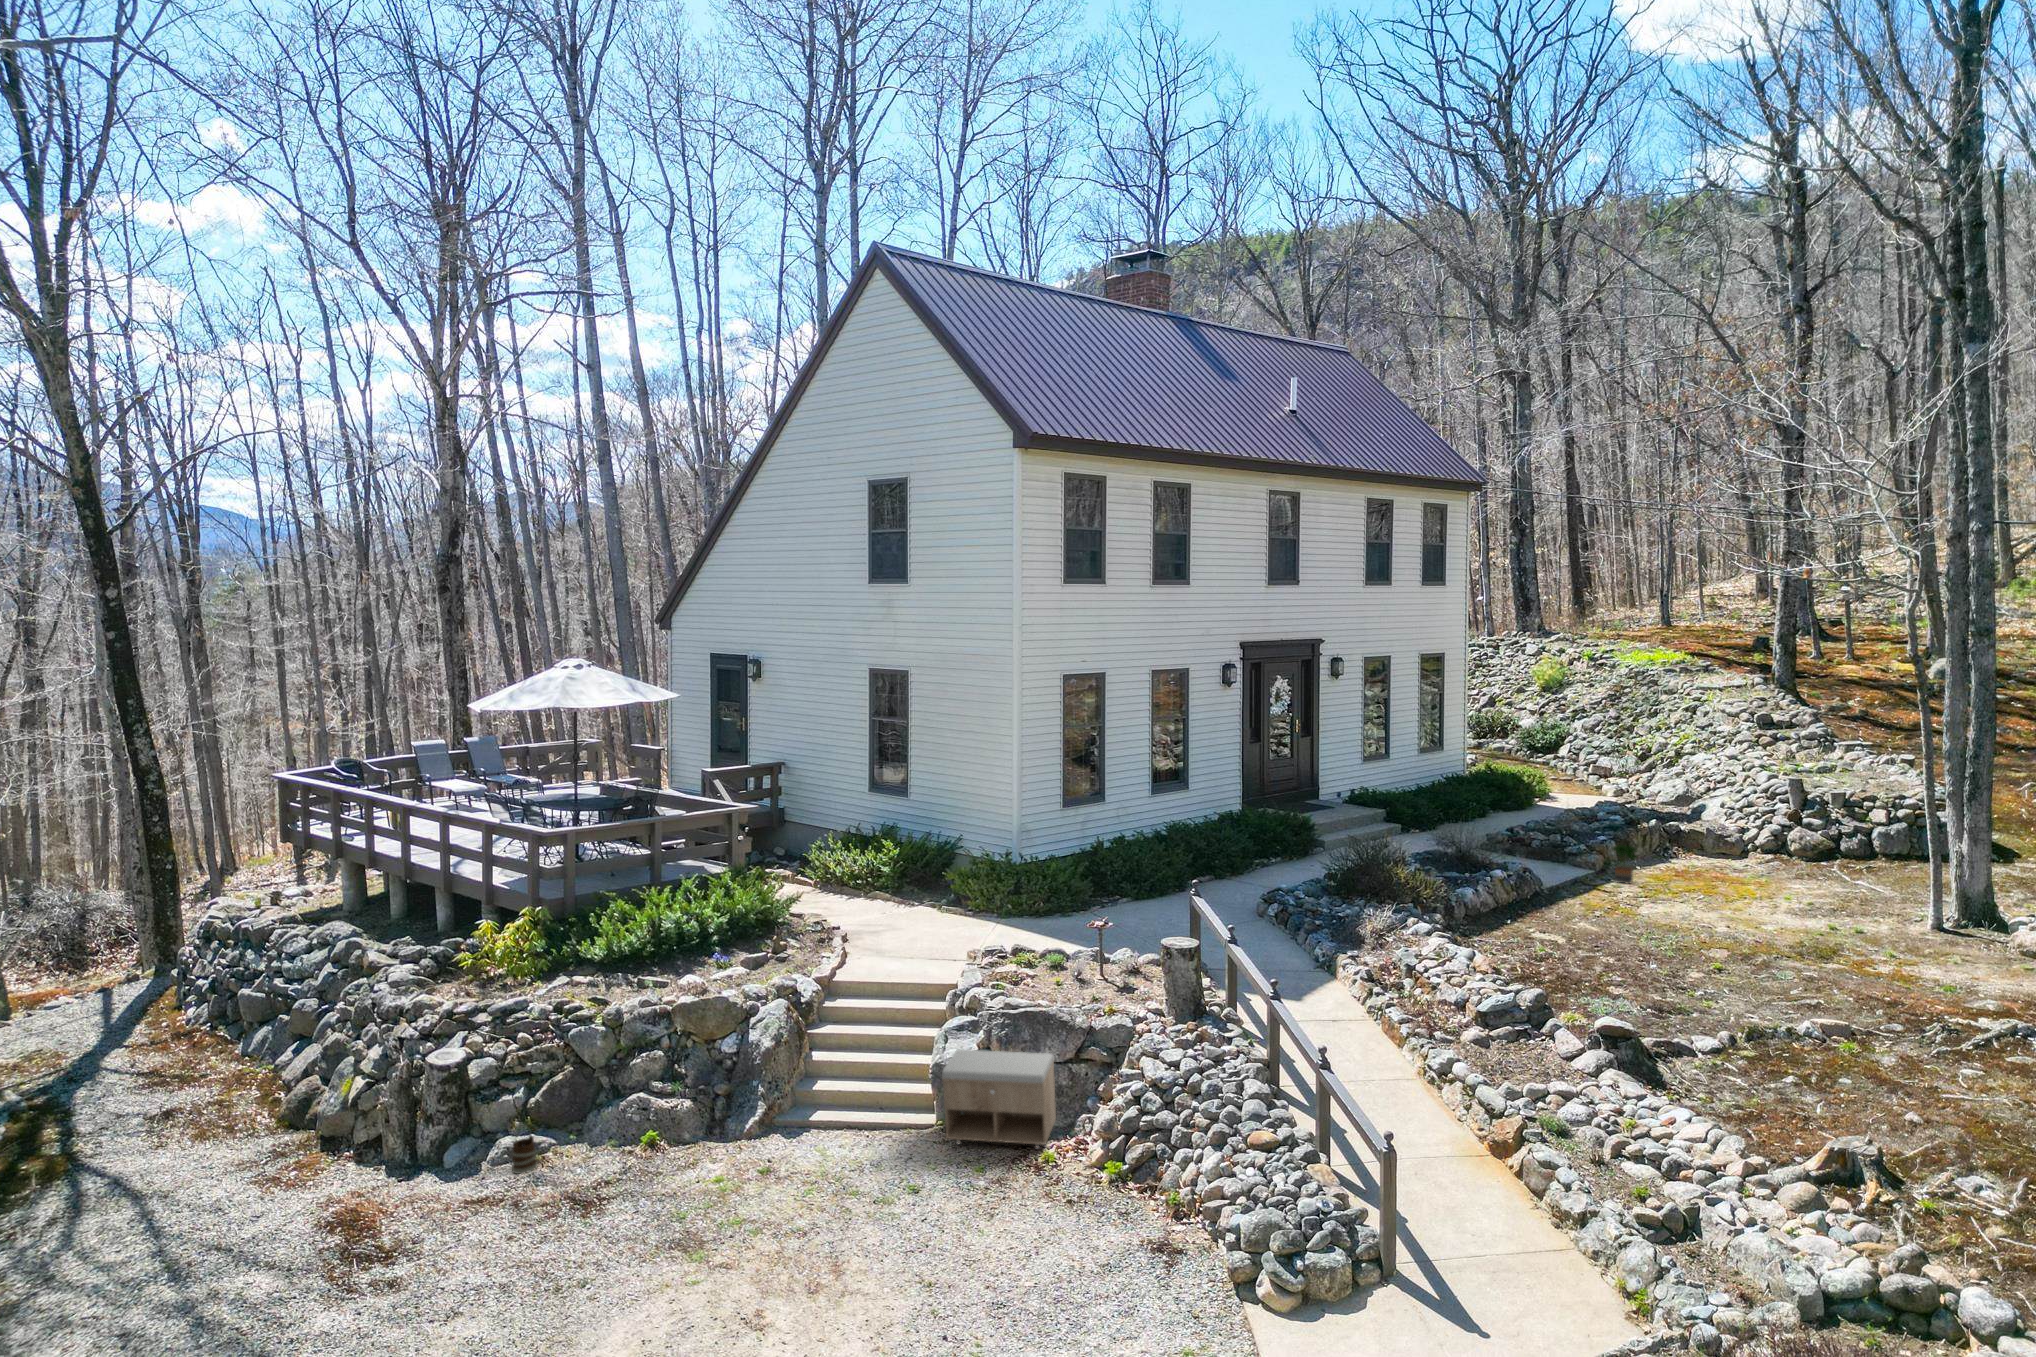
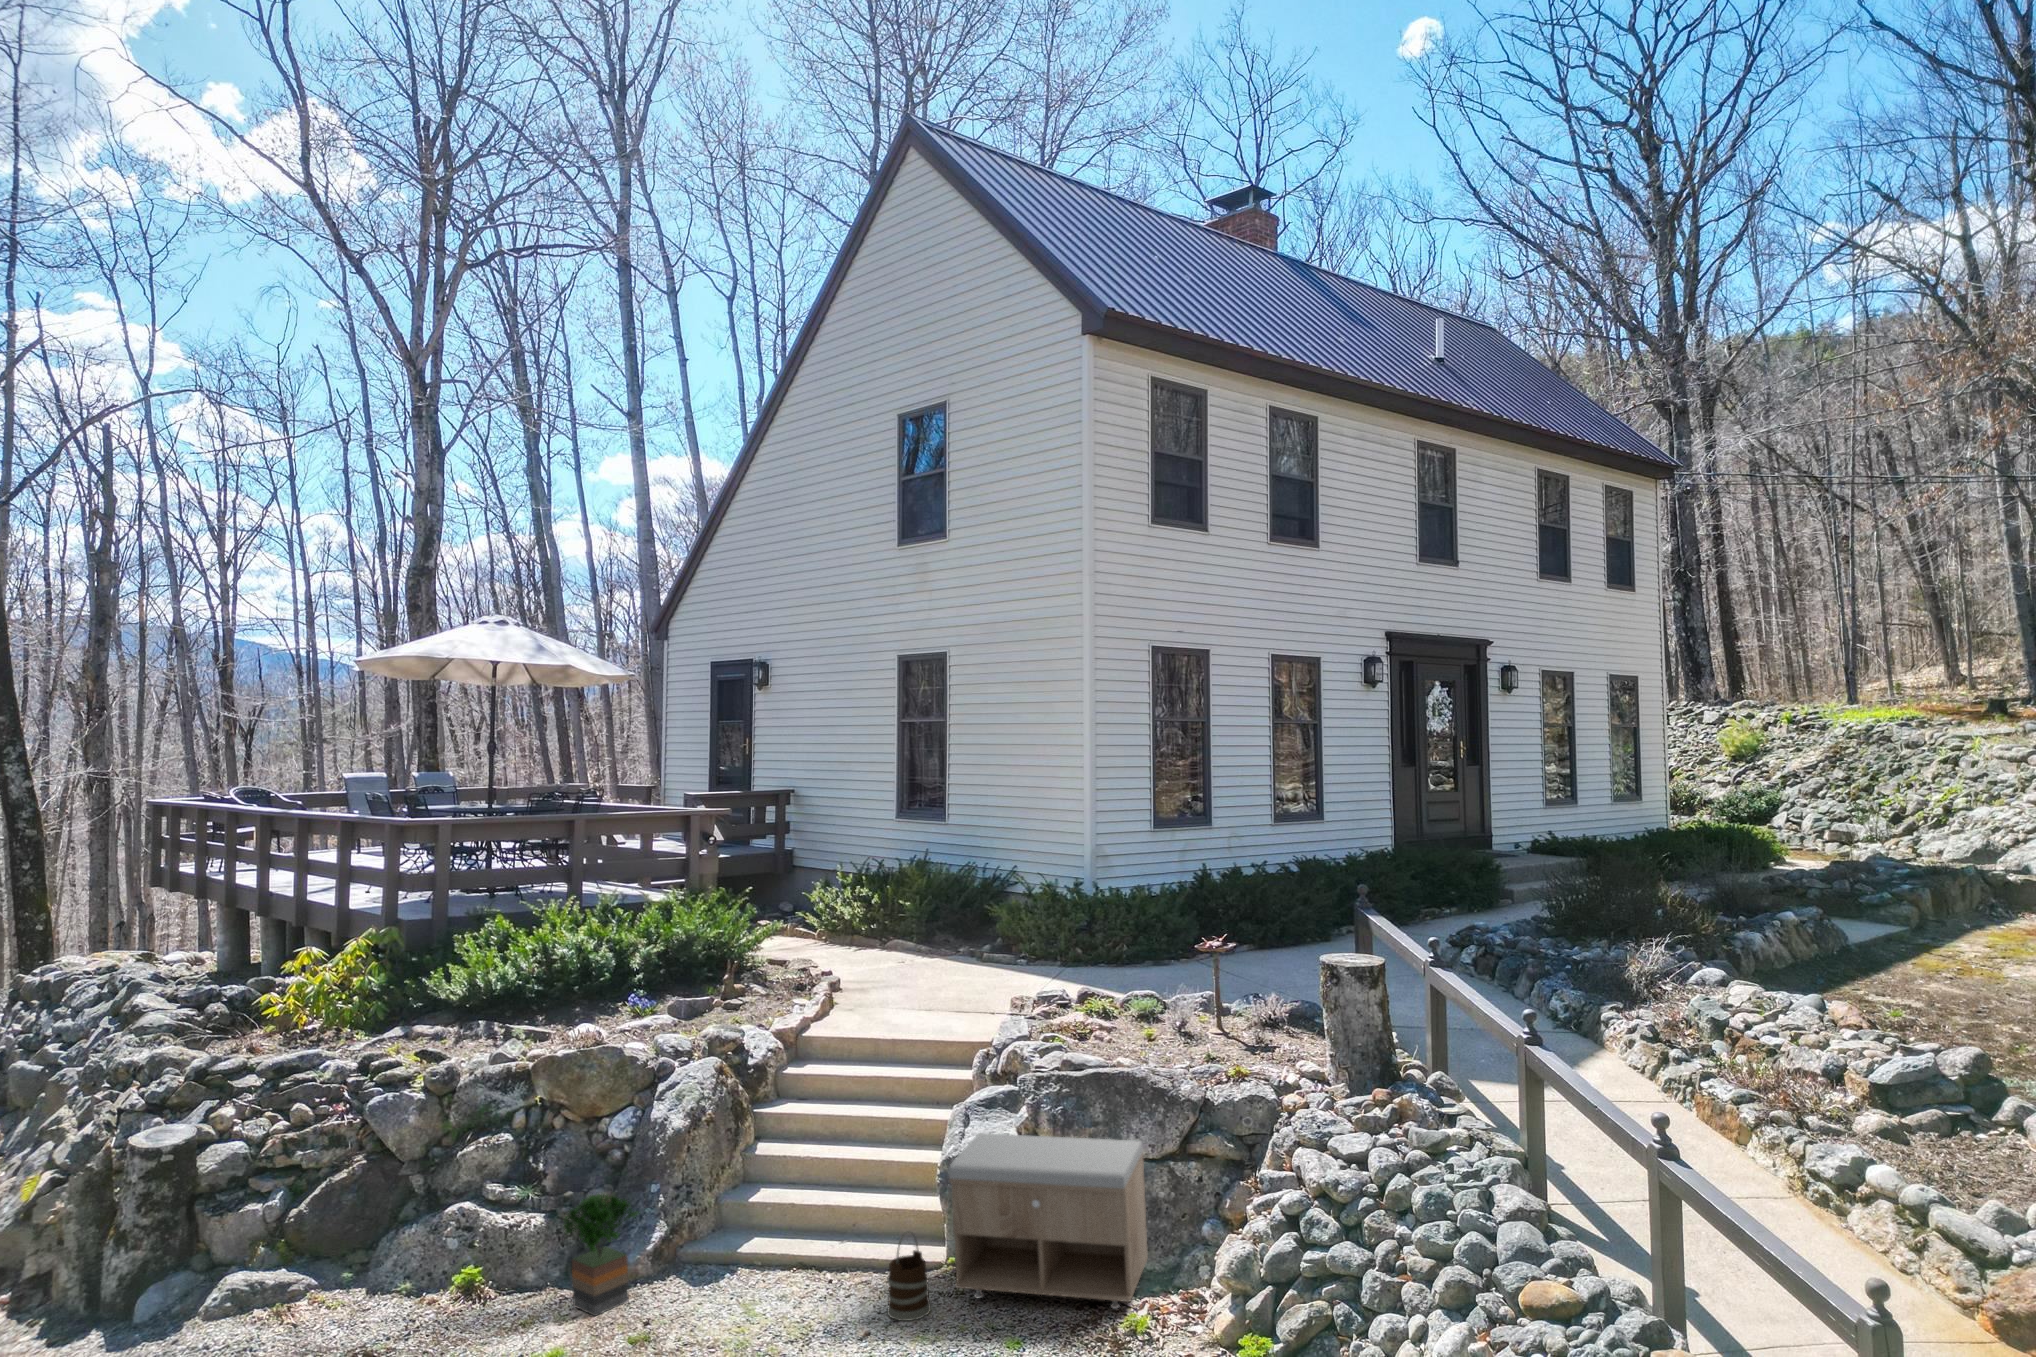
potted tree: present [1612,845,1637,884] -> present [564,1194,640,1316]
wooden bucket: present [512,1125,538,1174] -> present [887,1232,931,1321]

